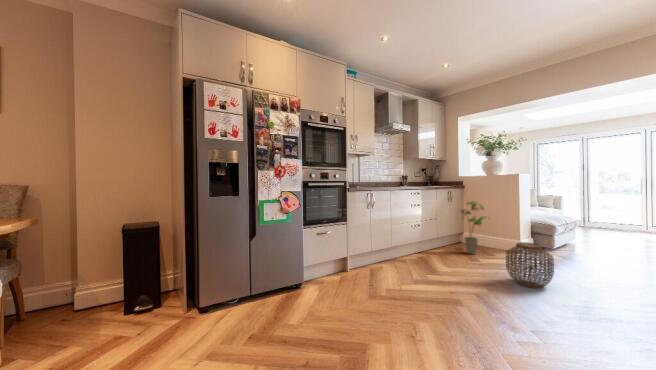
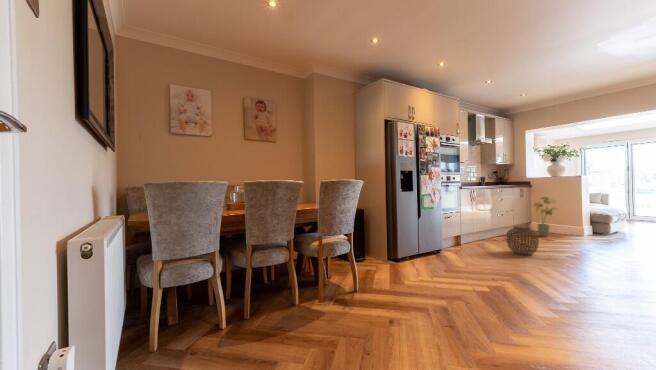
woven basket: present [506,242,554,288] -> present [507,226,539,256]

